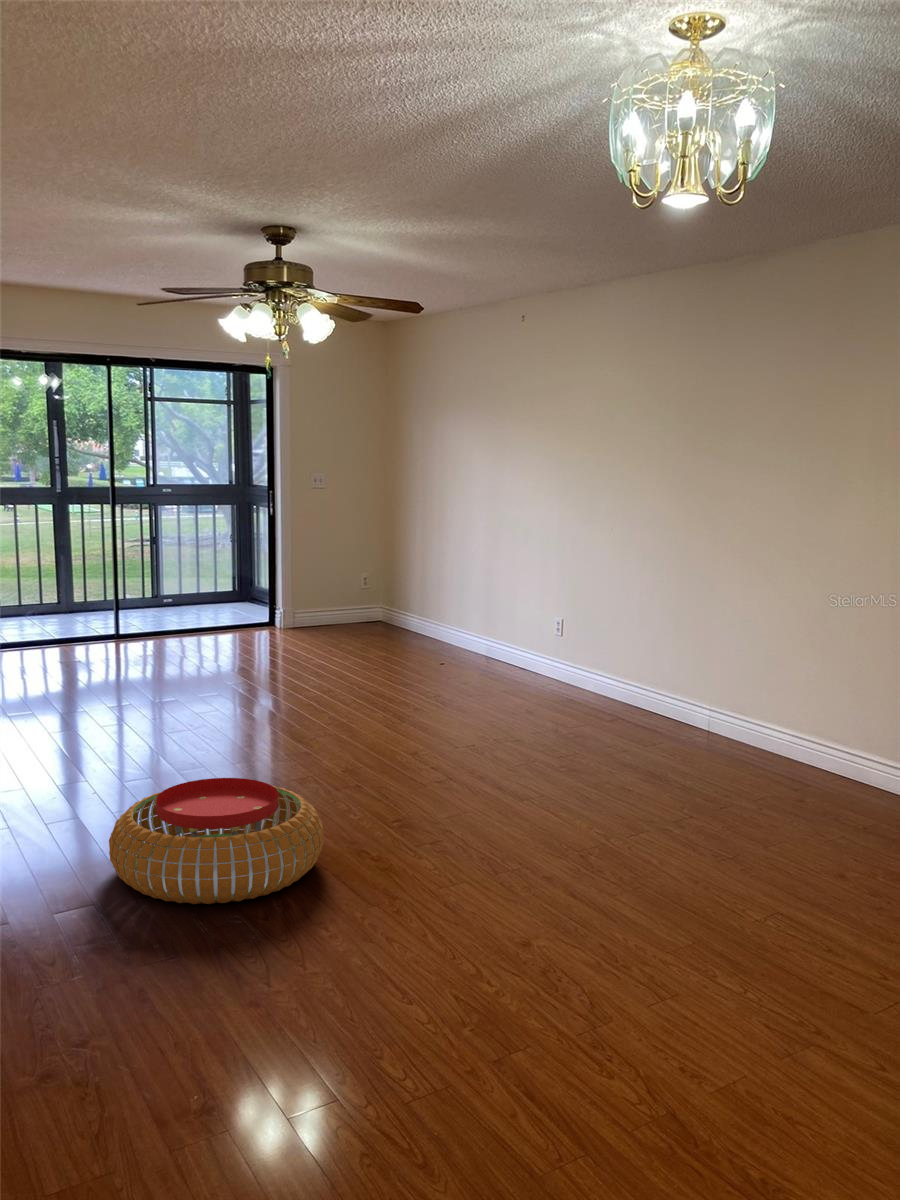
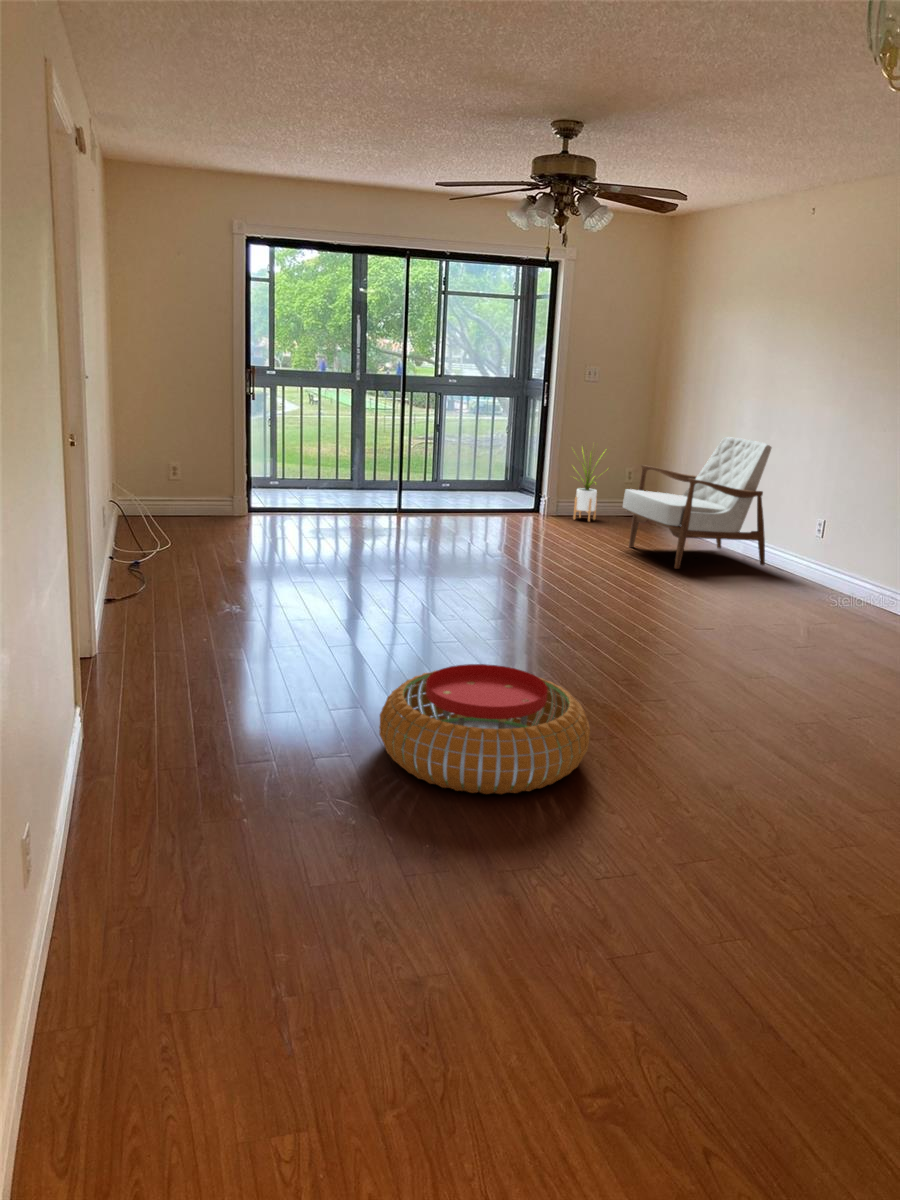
armchair: none [358,535,504,671] -> present [623,437,772,569]
house plant: none [300,544,346,630] -> present [573,451,597,521]

